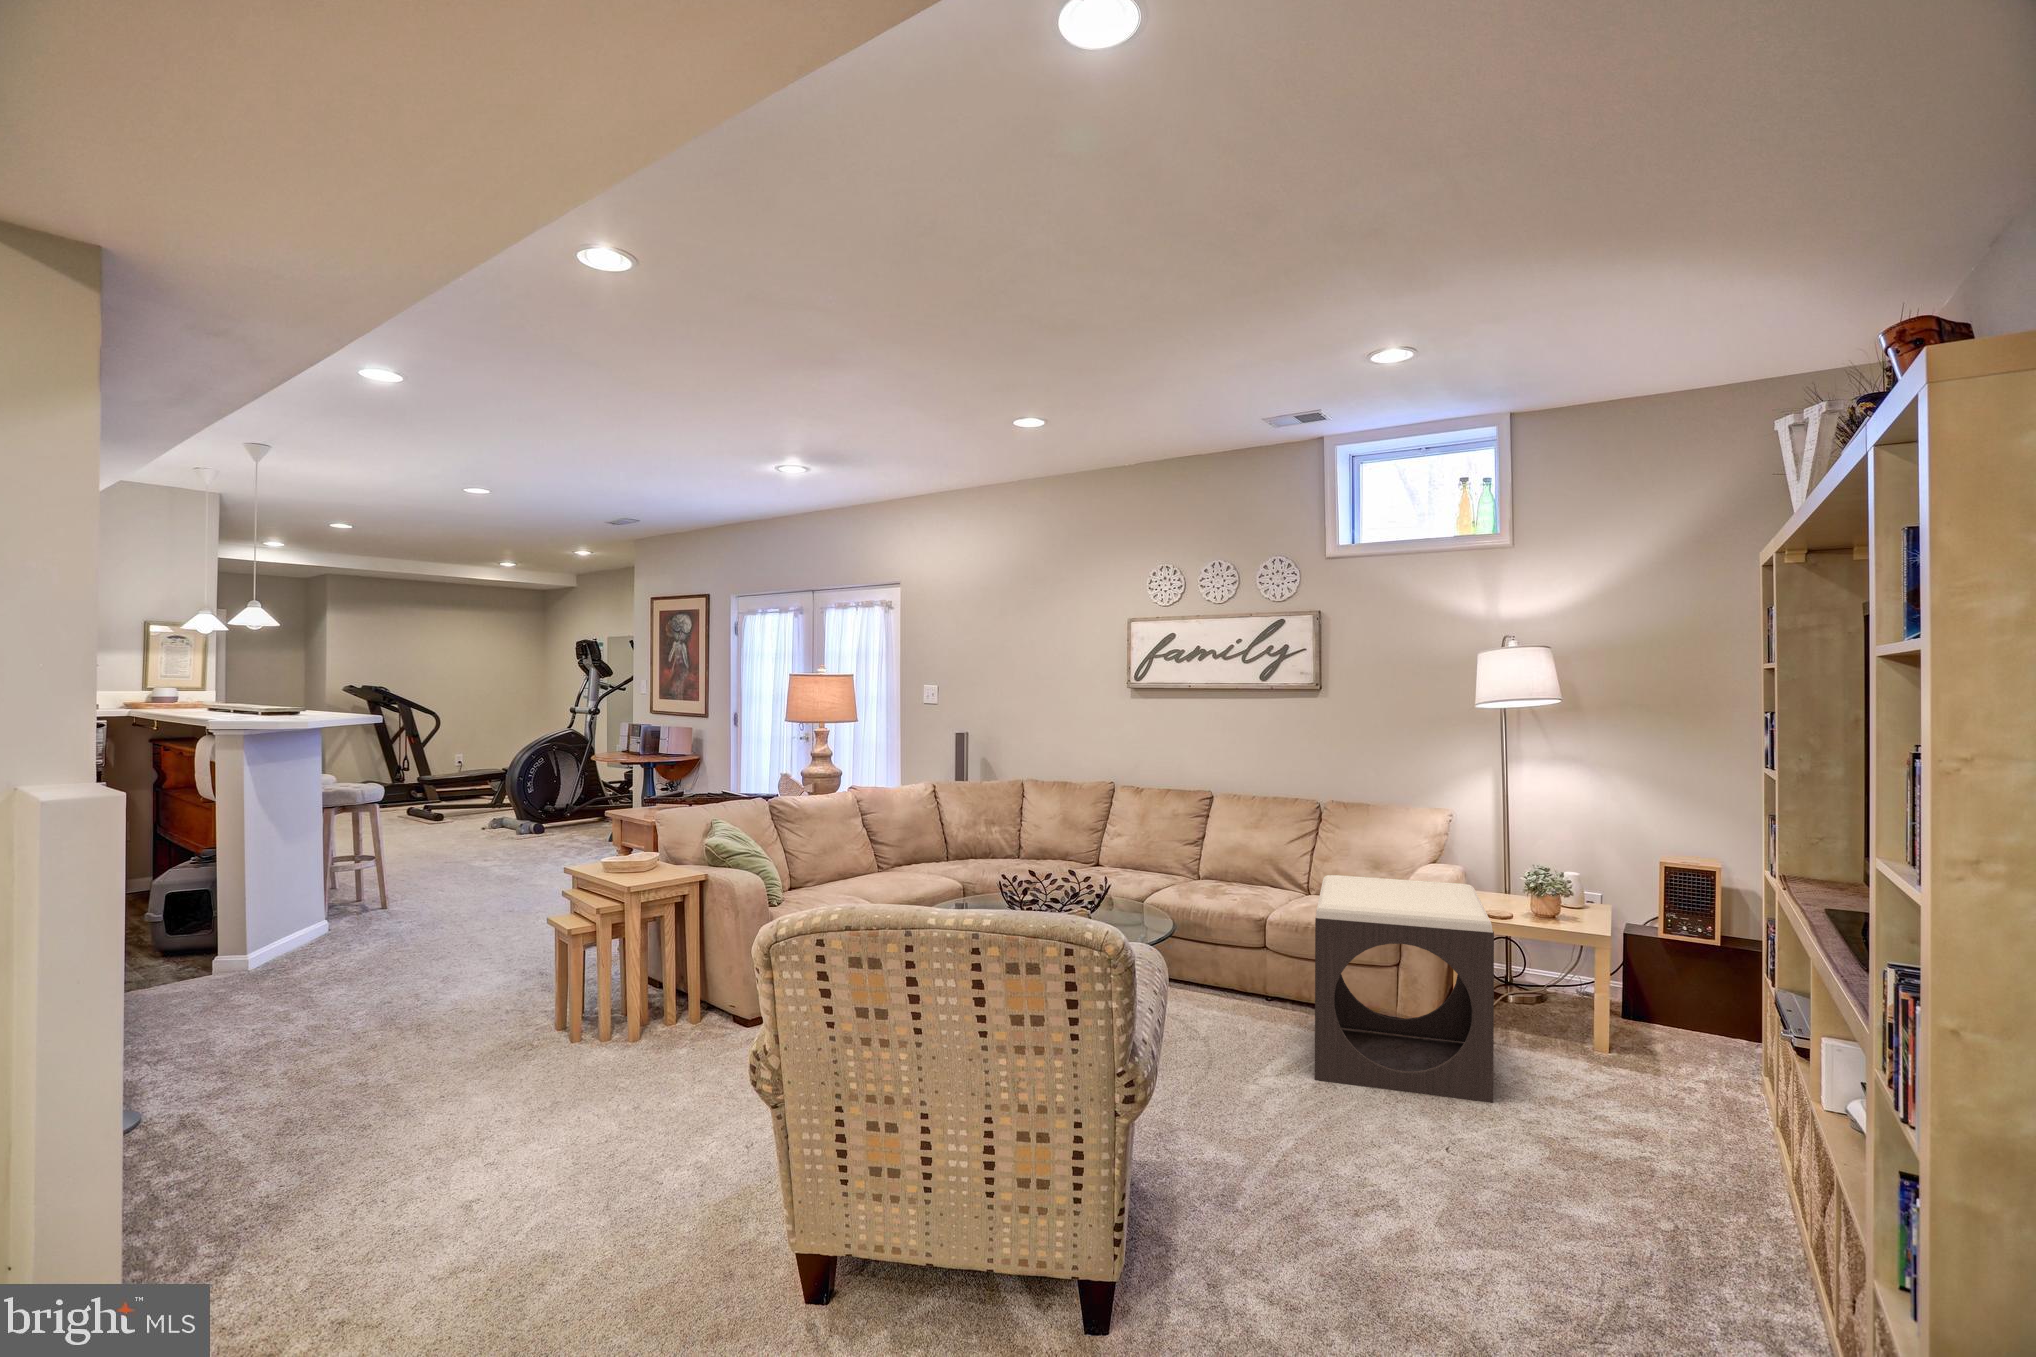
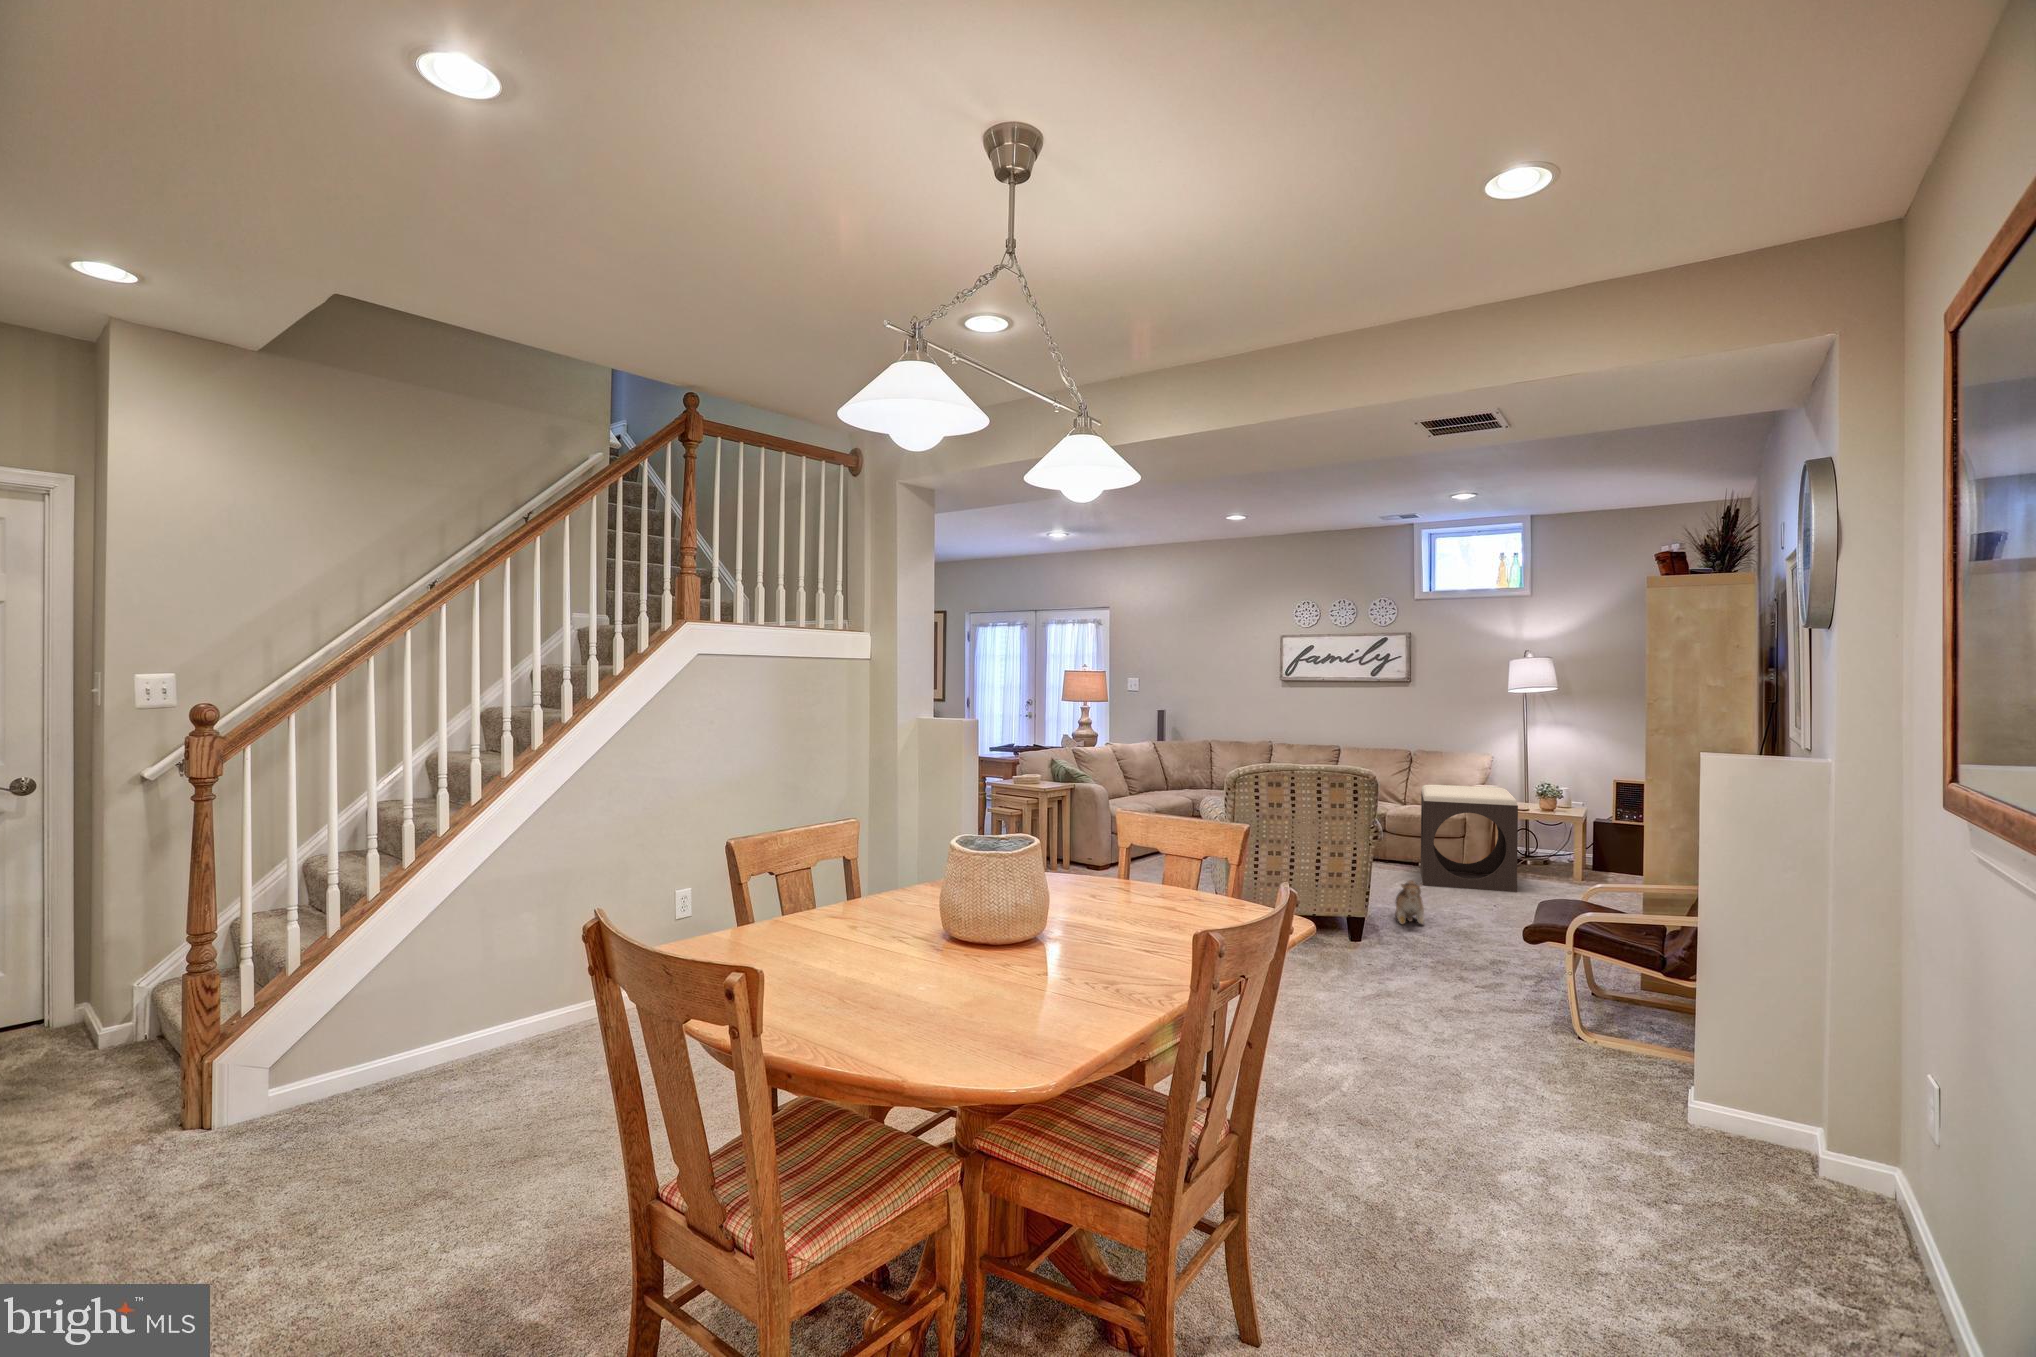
plush toy: none [1219,1157,1283,1260] -> present [1395,881,1424,924]

